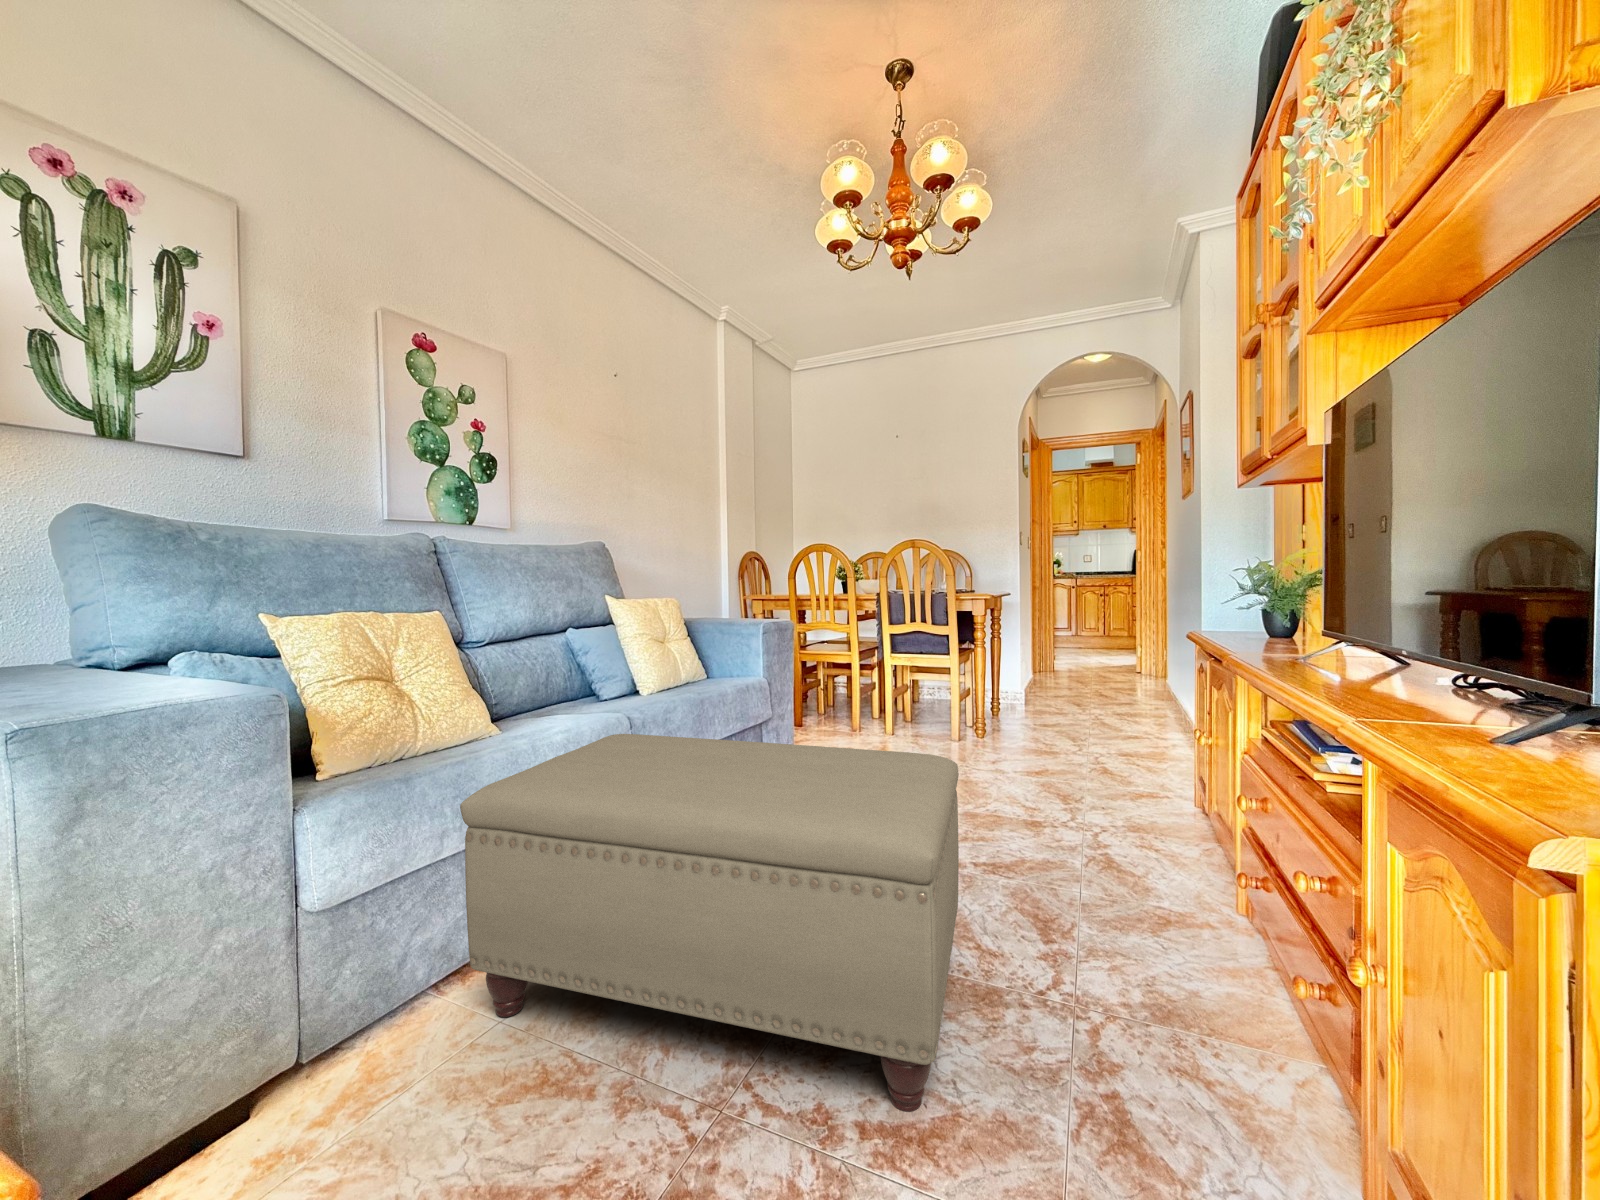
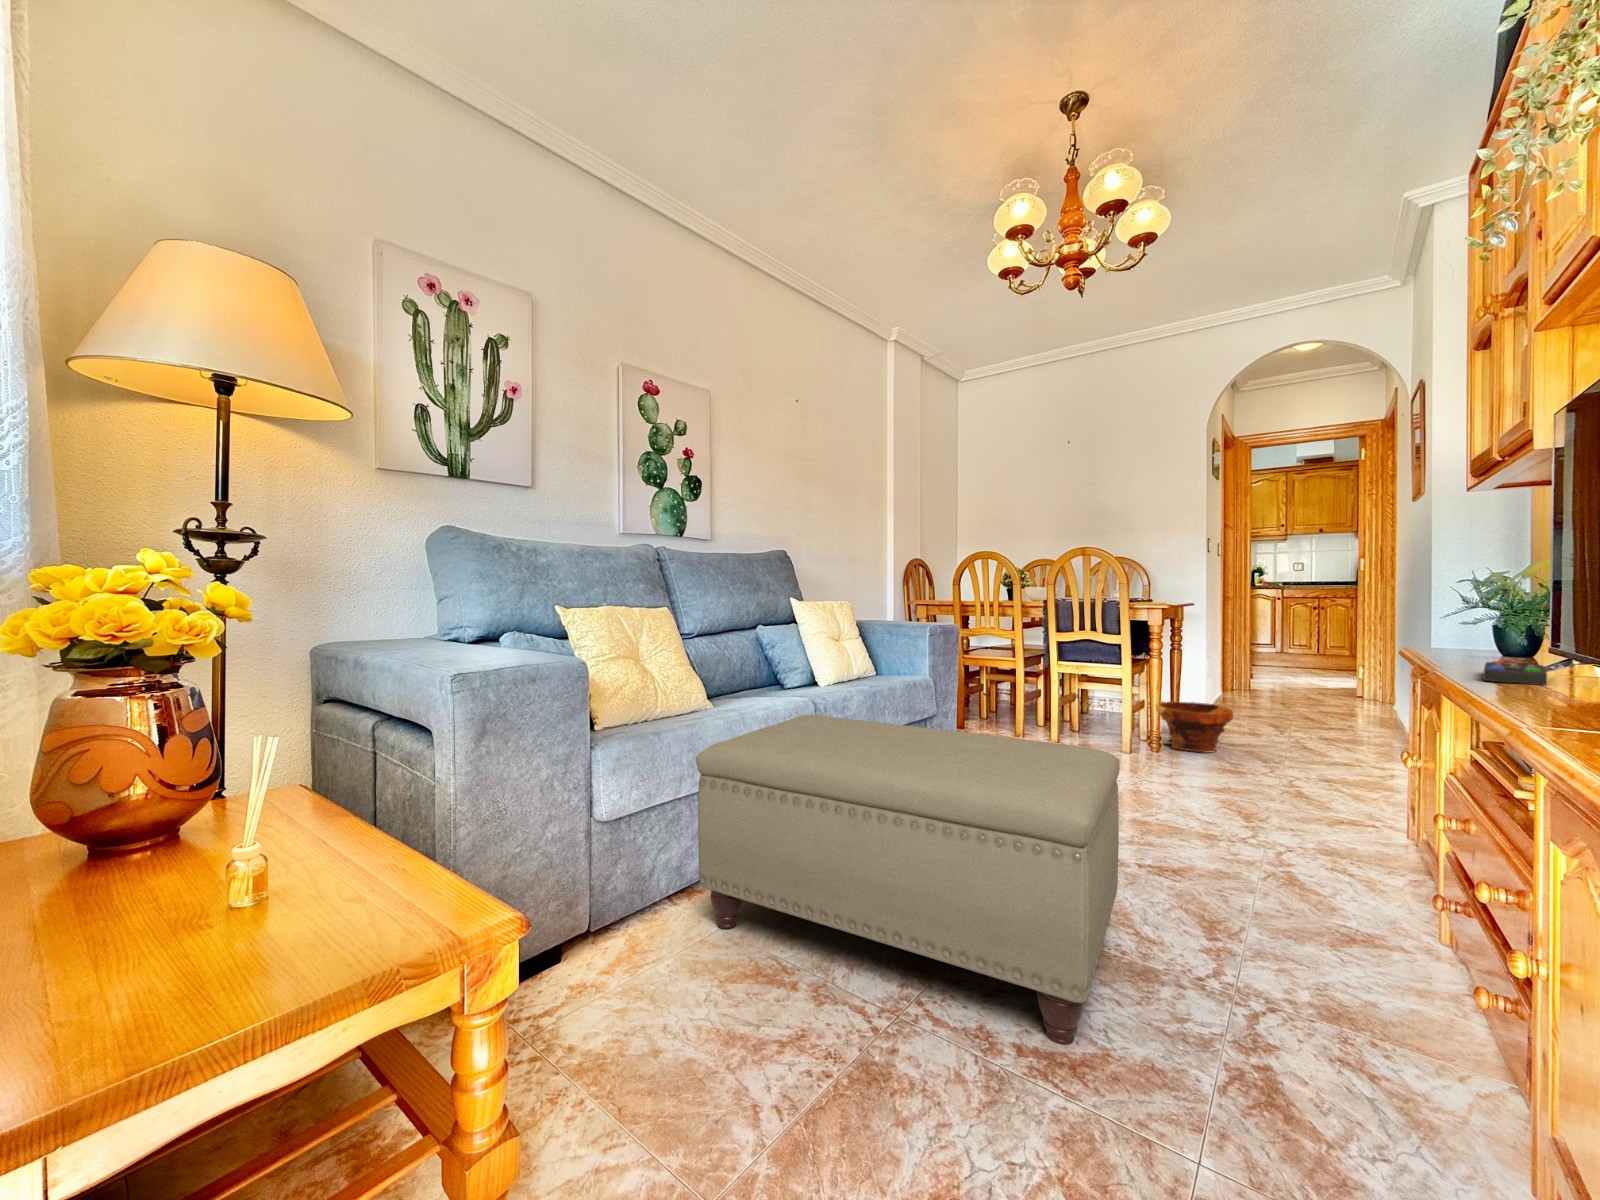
remote control: none [1272,644,1328,667] -> present [1483,661,1547,685]
planter: none [978,686,1046,734] -> present [1155,701,1233,753]

